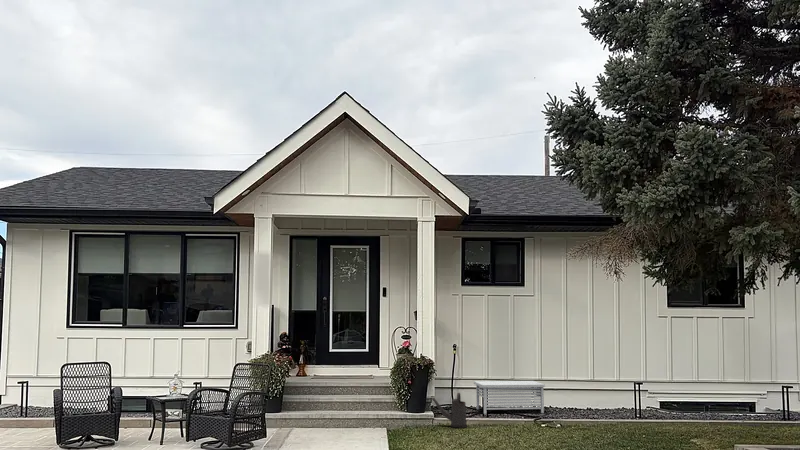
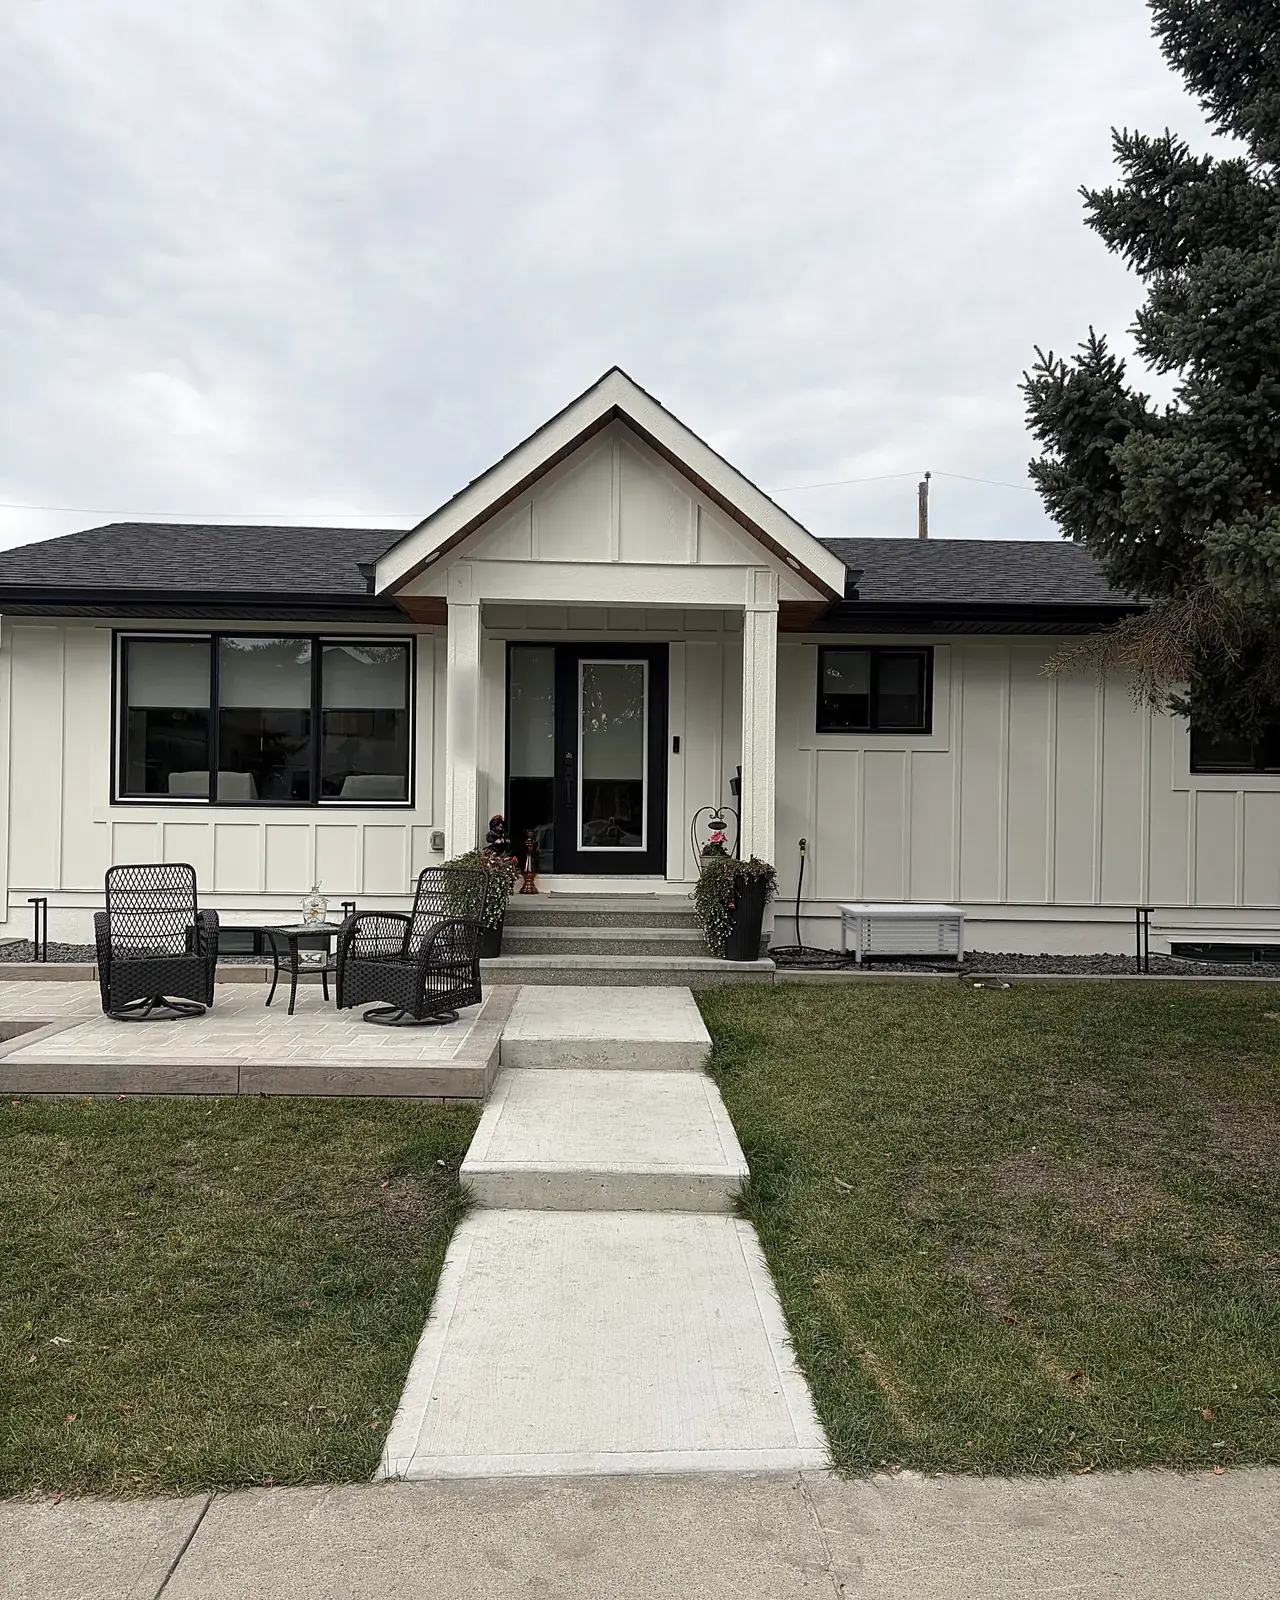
watering can: present [432,393,472,428] -> none [771,925,843,986]

